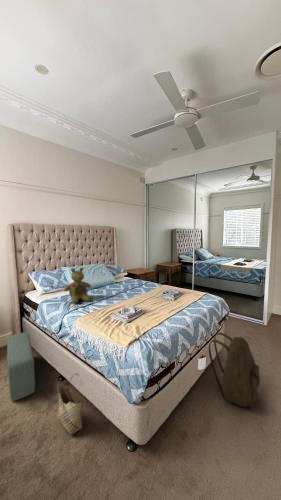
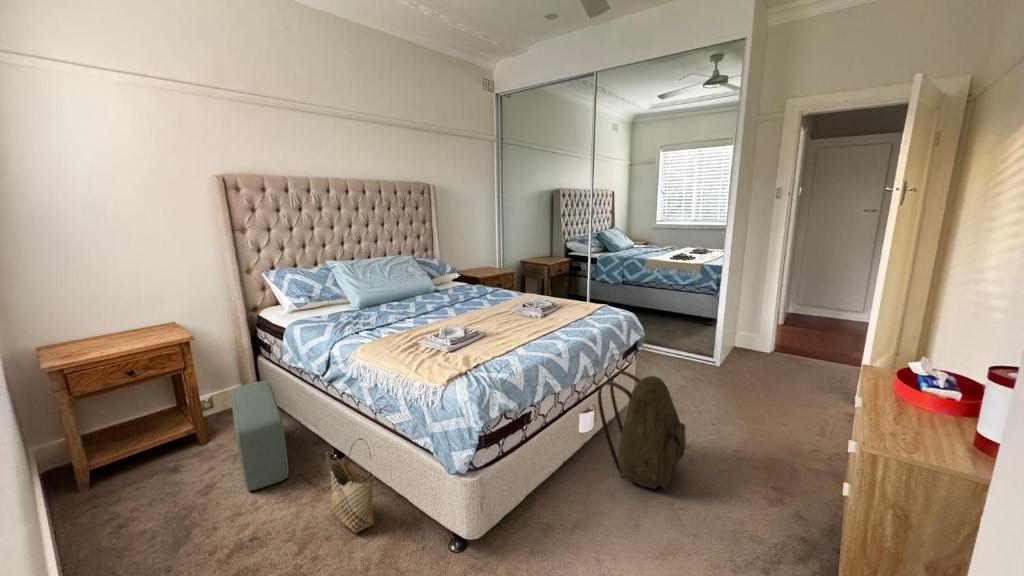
stuffed bear: present [64,268,91,304] -> none [333,258,385,325]

